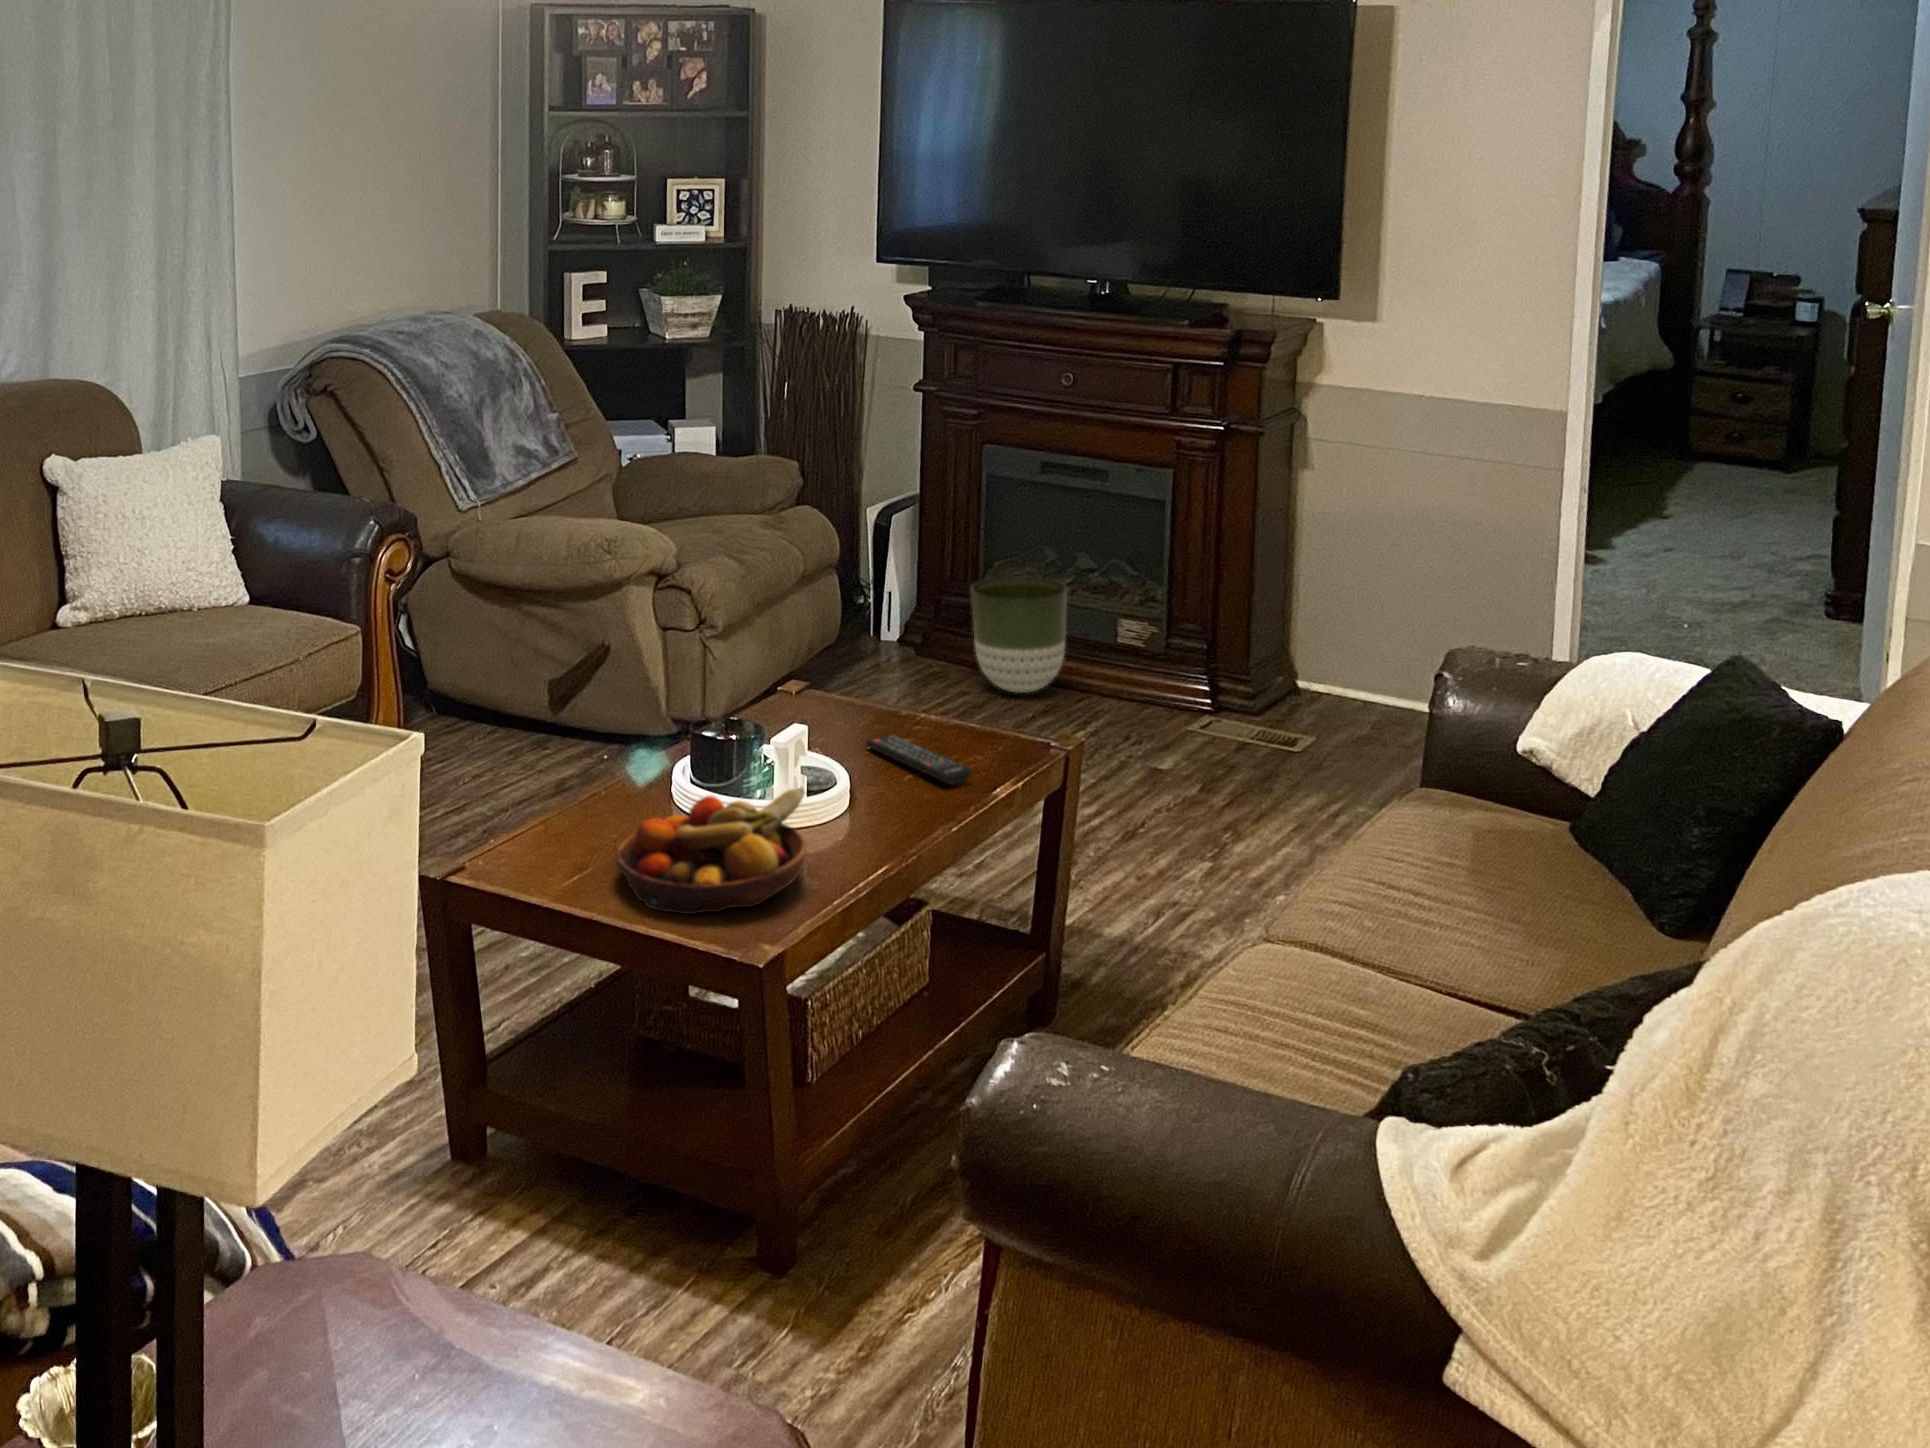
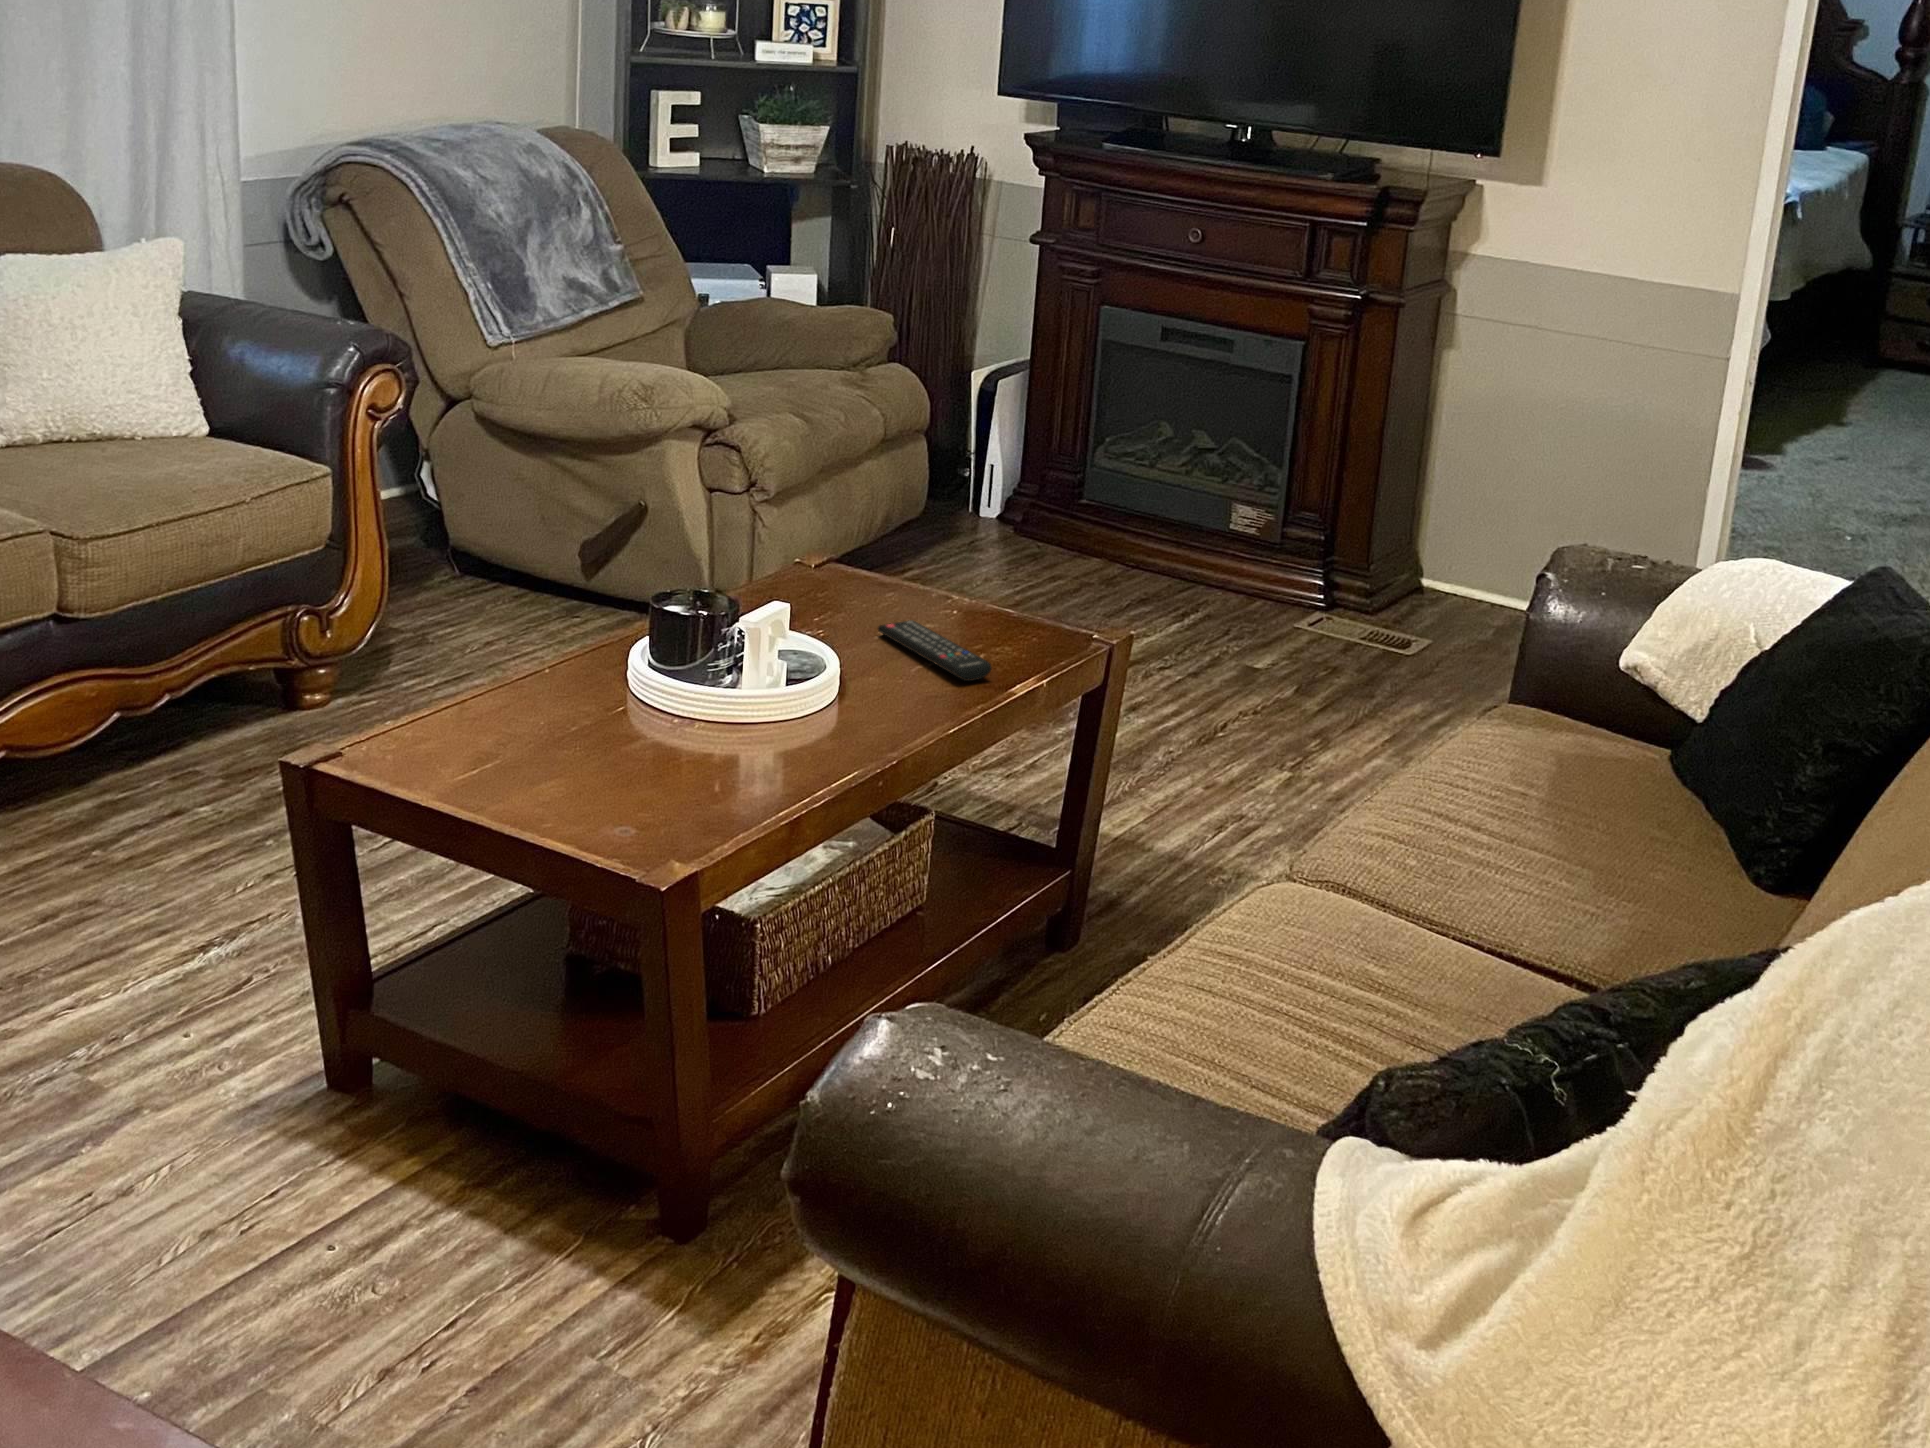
planter: present [971,576,1067,693] -> none [1073,455,1181,585]
fruit bowl: present [616,788,807,914] -> none [524,676,768,822]

